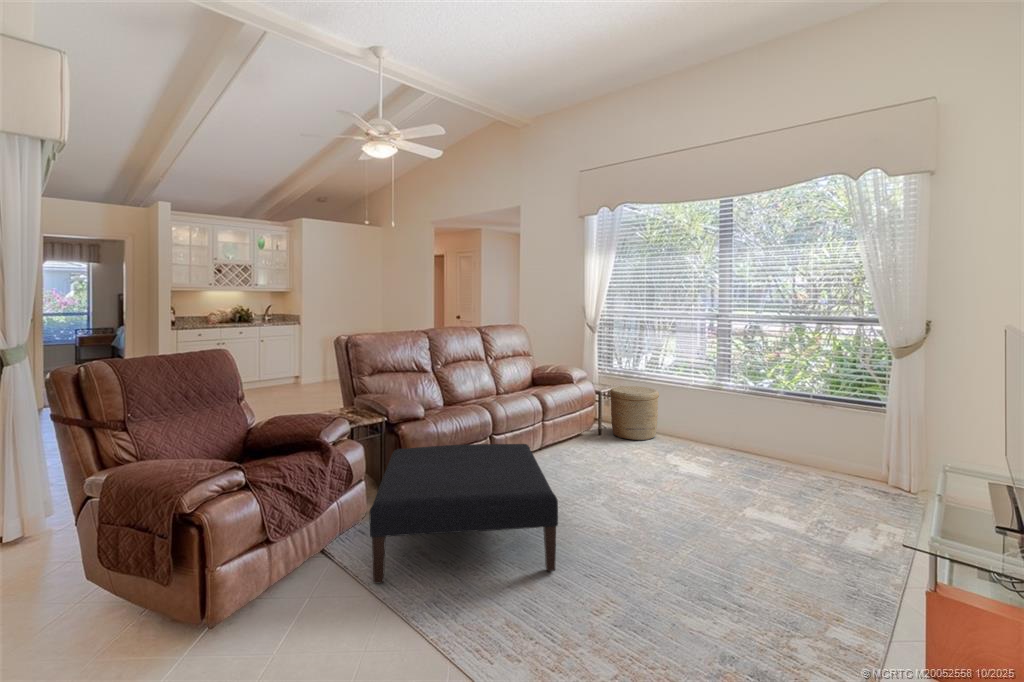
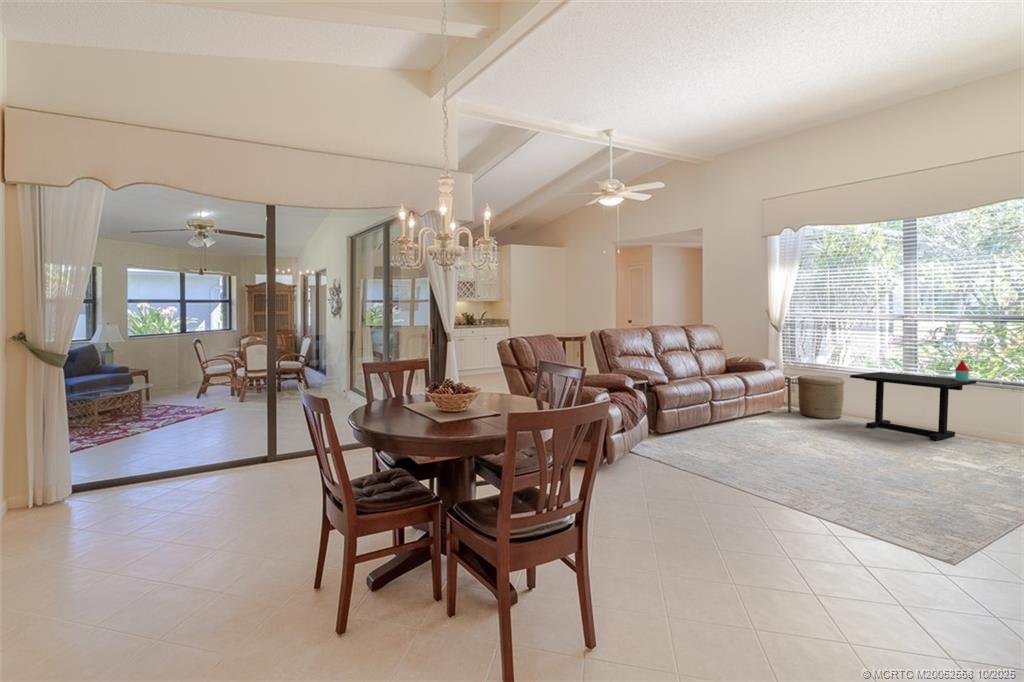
side table: none [659,372,788,471] -> present [850,360,976,440]
ottoman: present [369,444,558,583] -> none [655,403,806,480]

